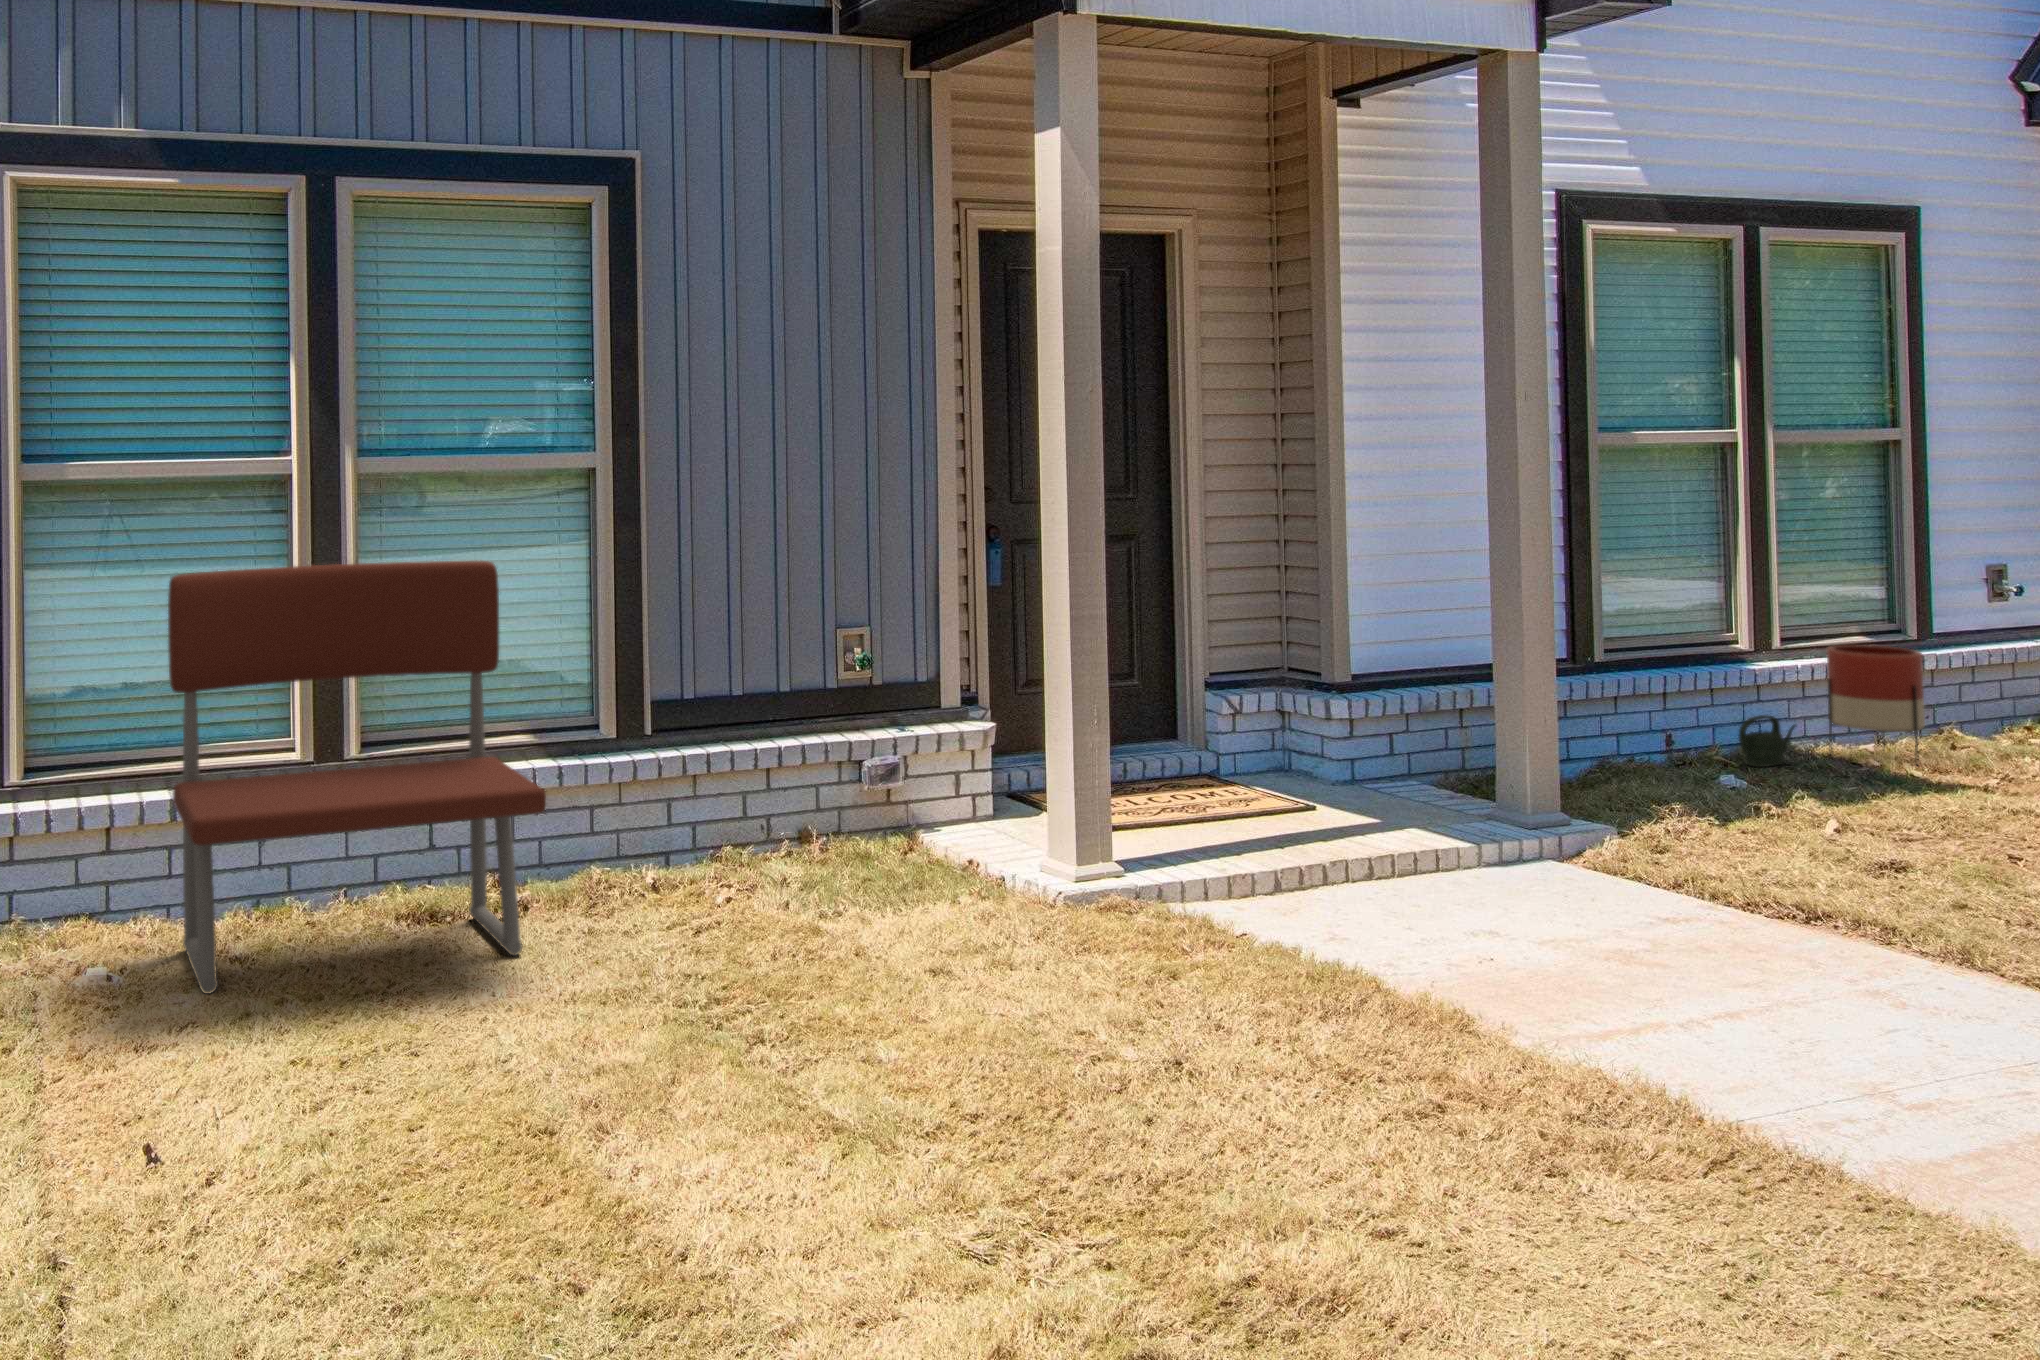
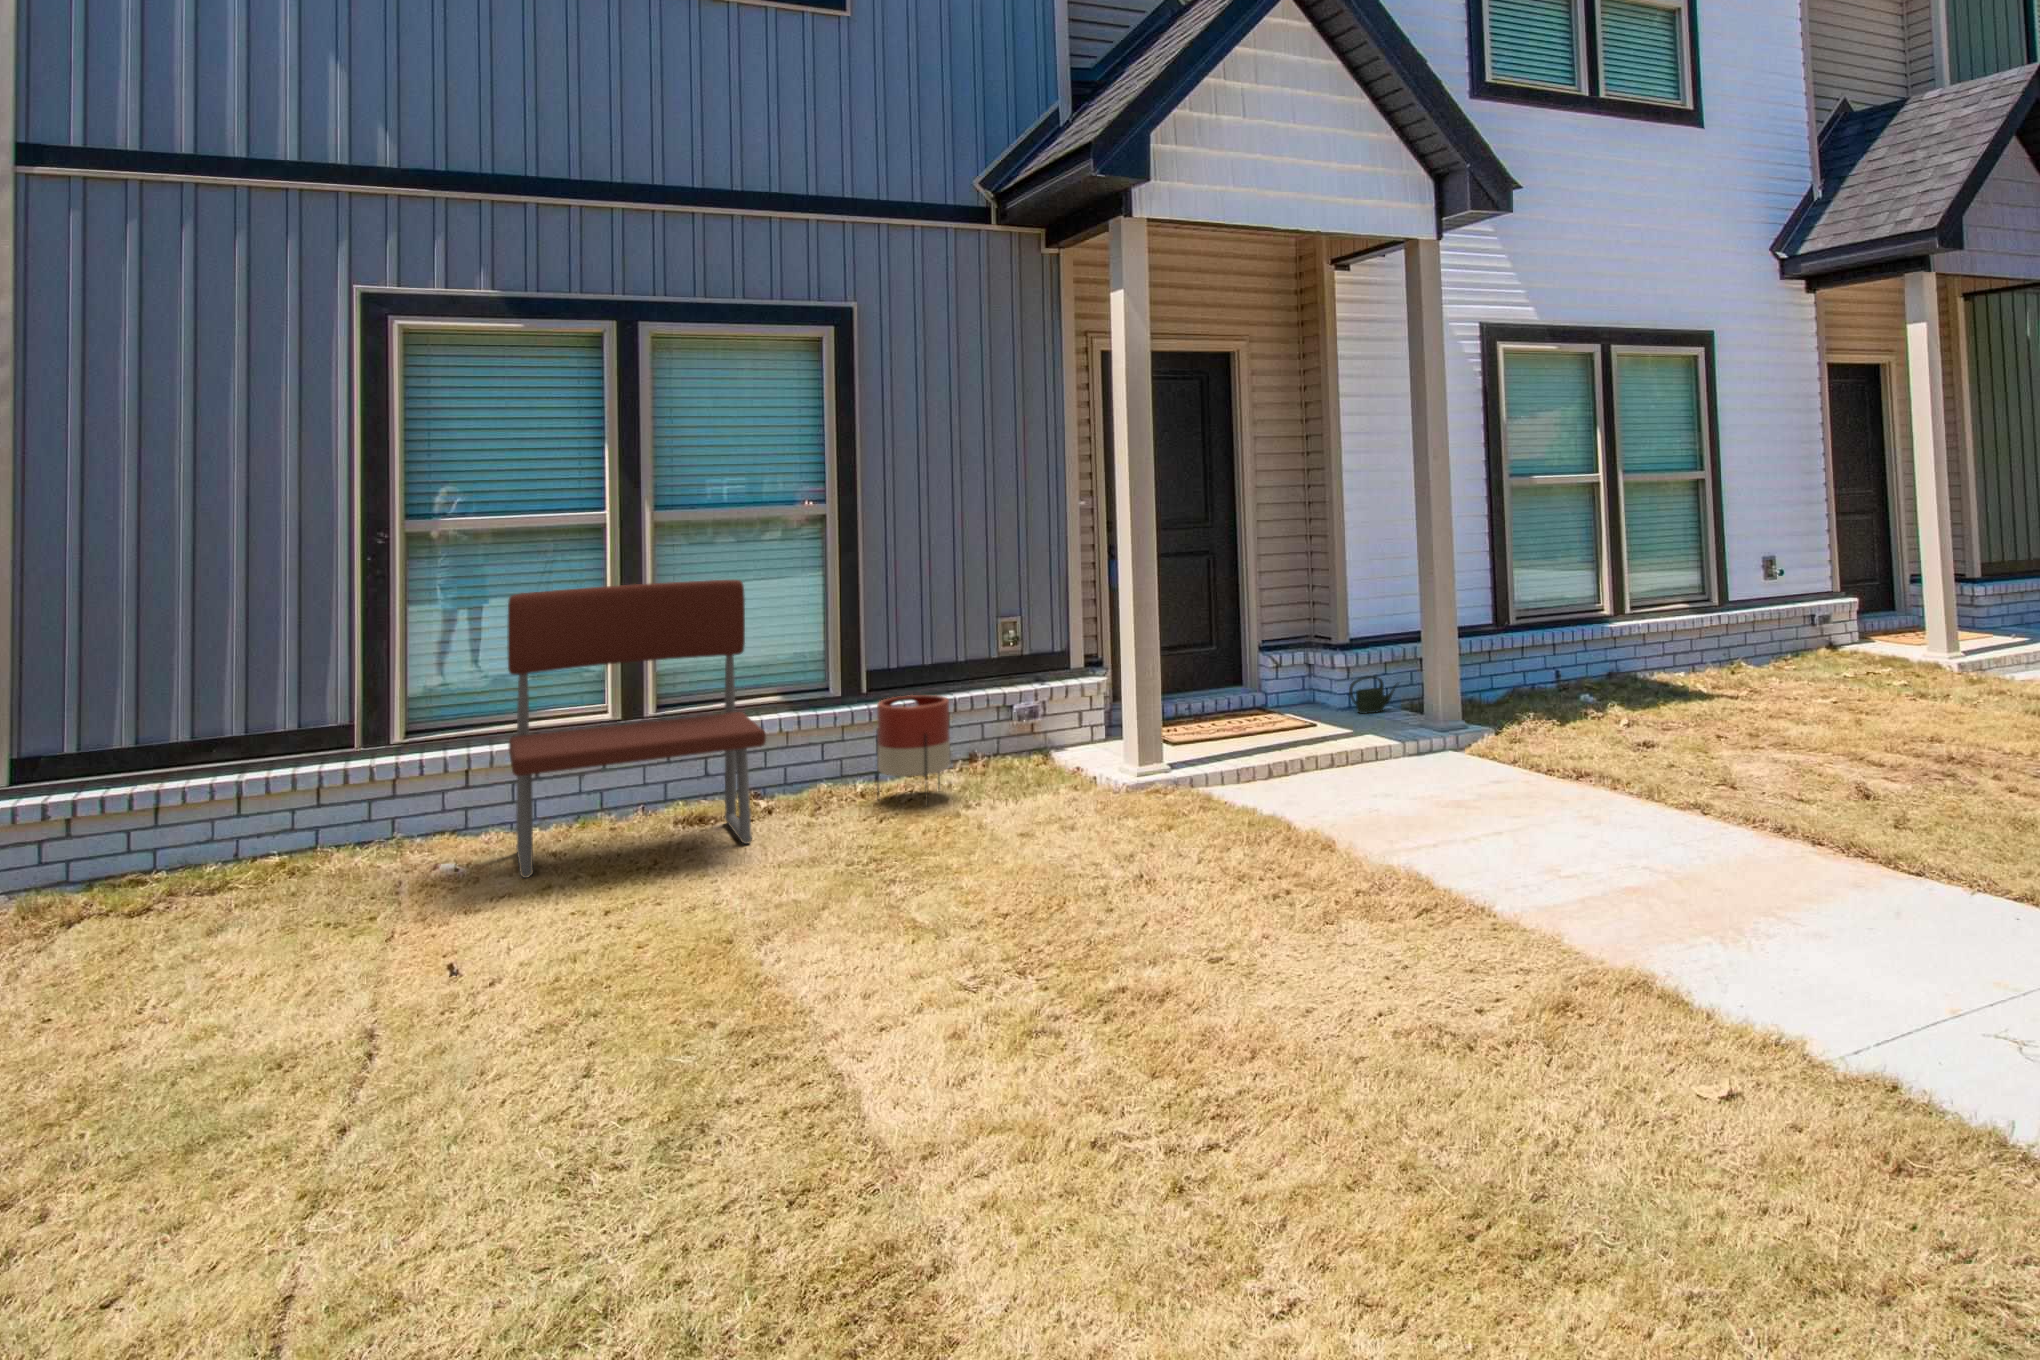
planter: present [1827,645,1925,765] -> present [876,695,950,804]
watering can: present [1739,715,1796,767] -> present [1349,676,1399,714]

